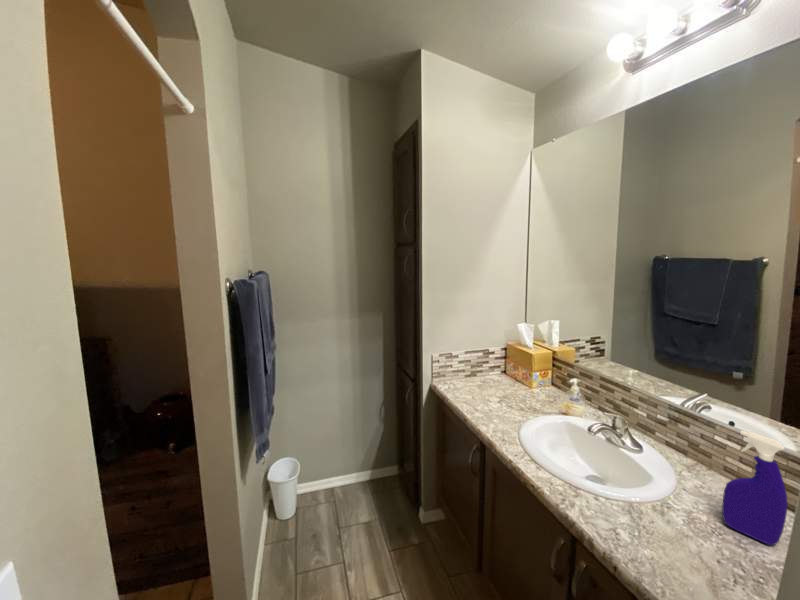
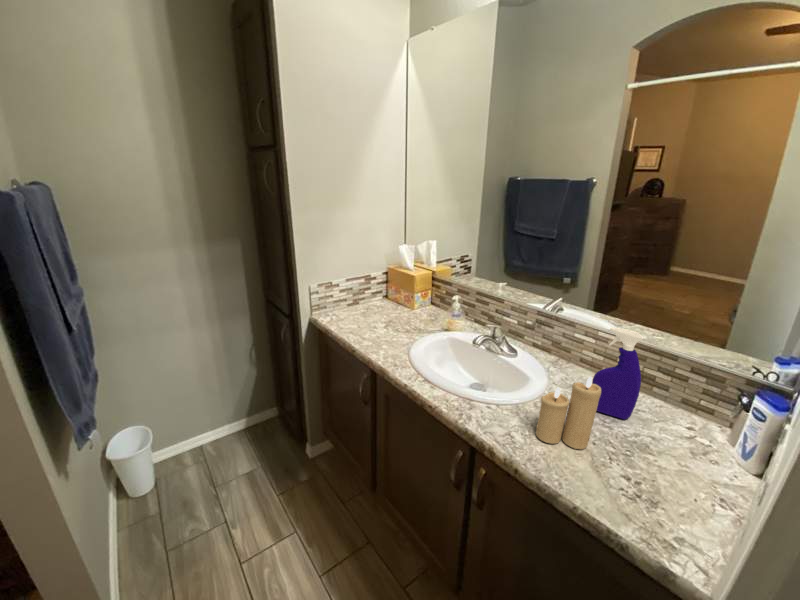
candle: none [646,480,721,564] -> present [536,376,601,449]

